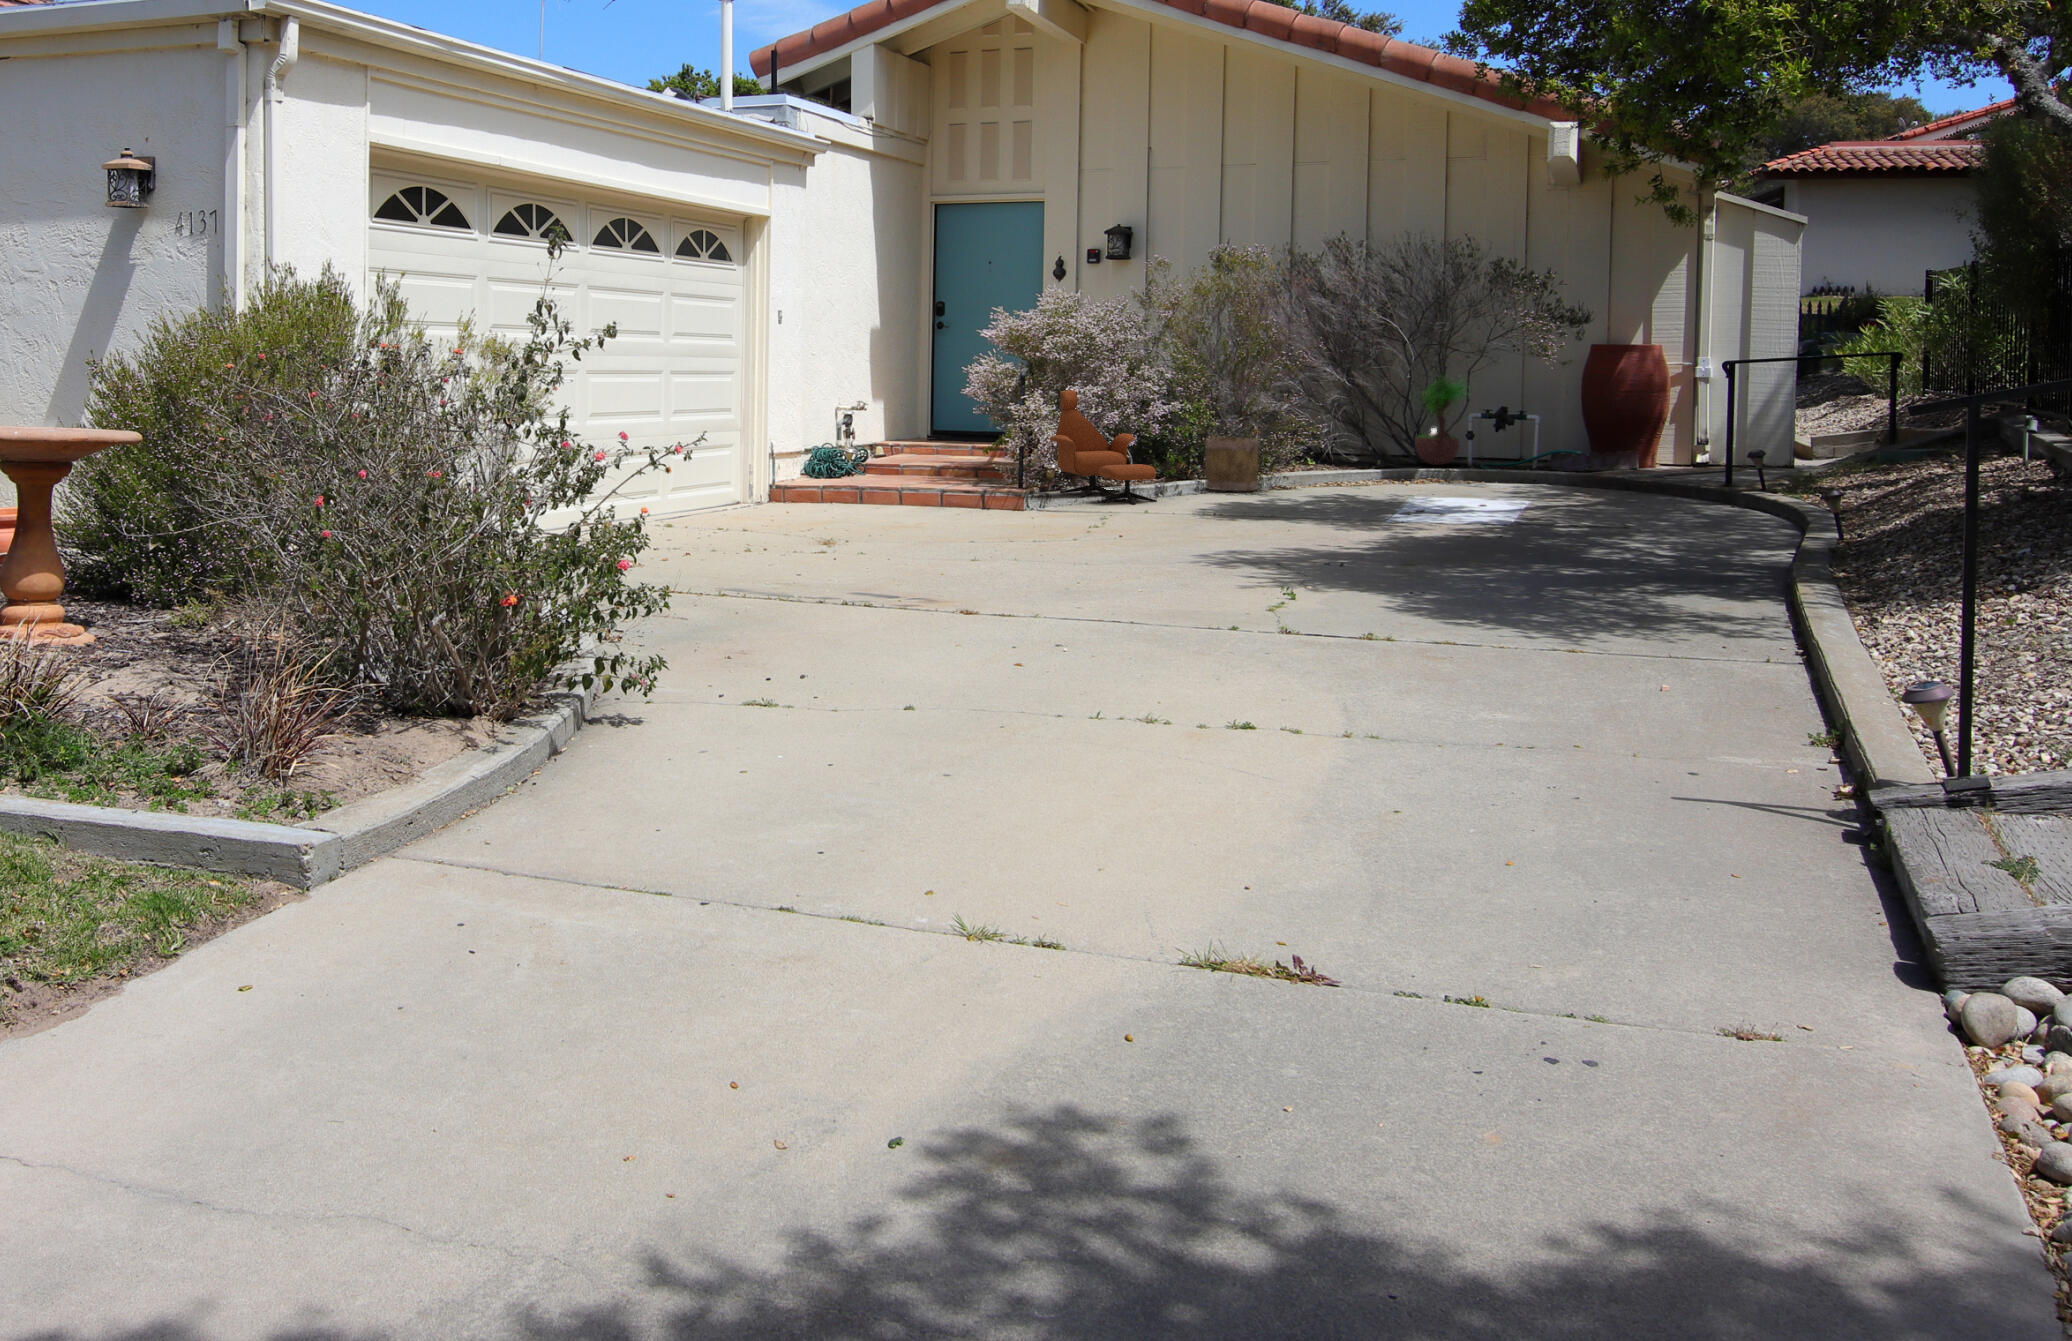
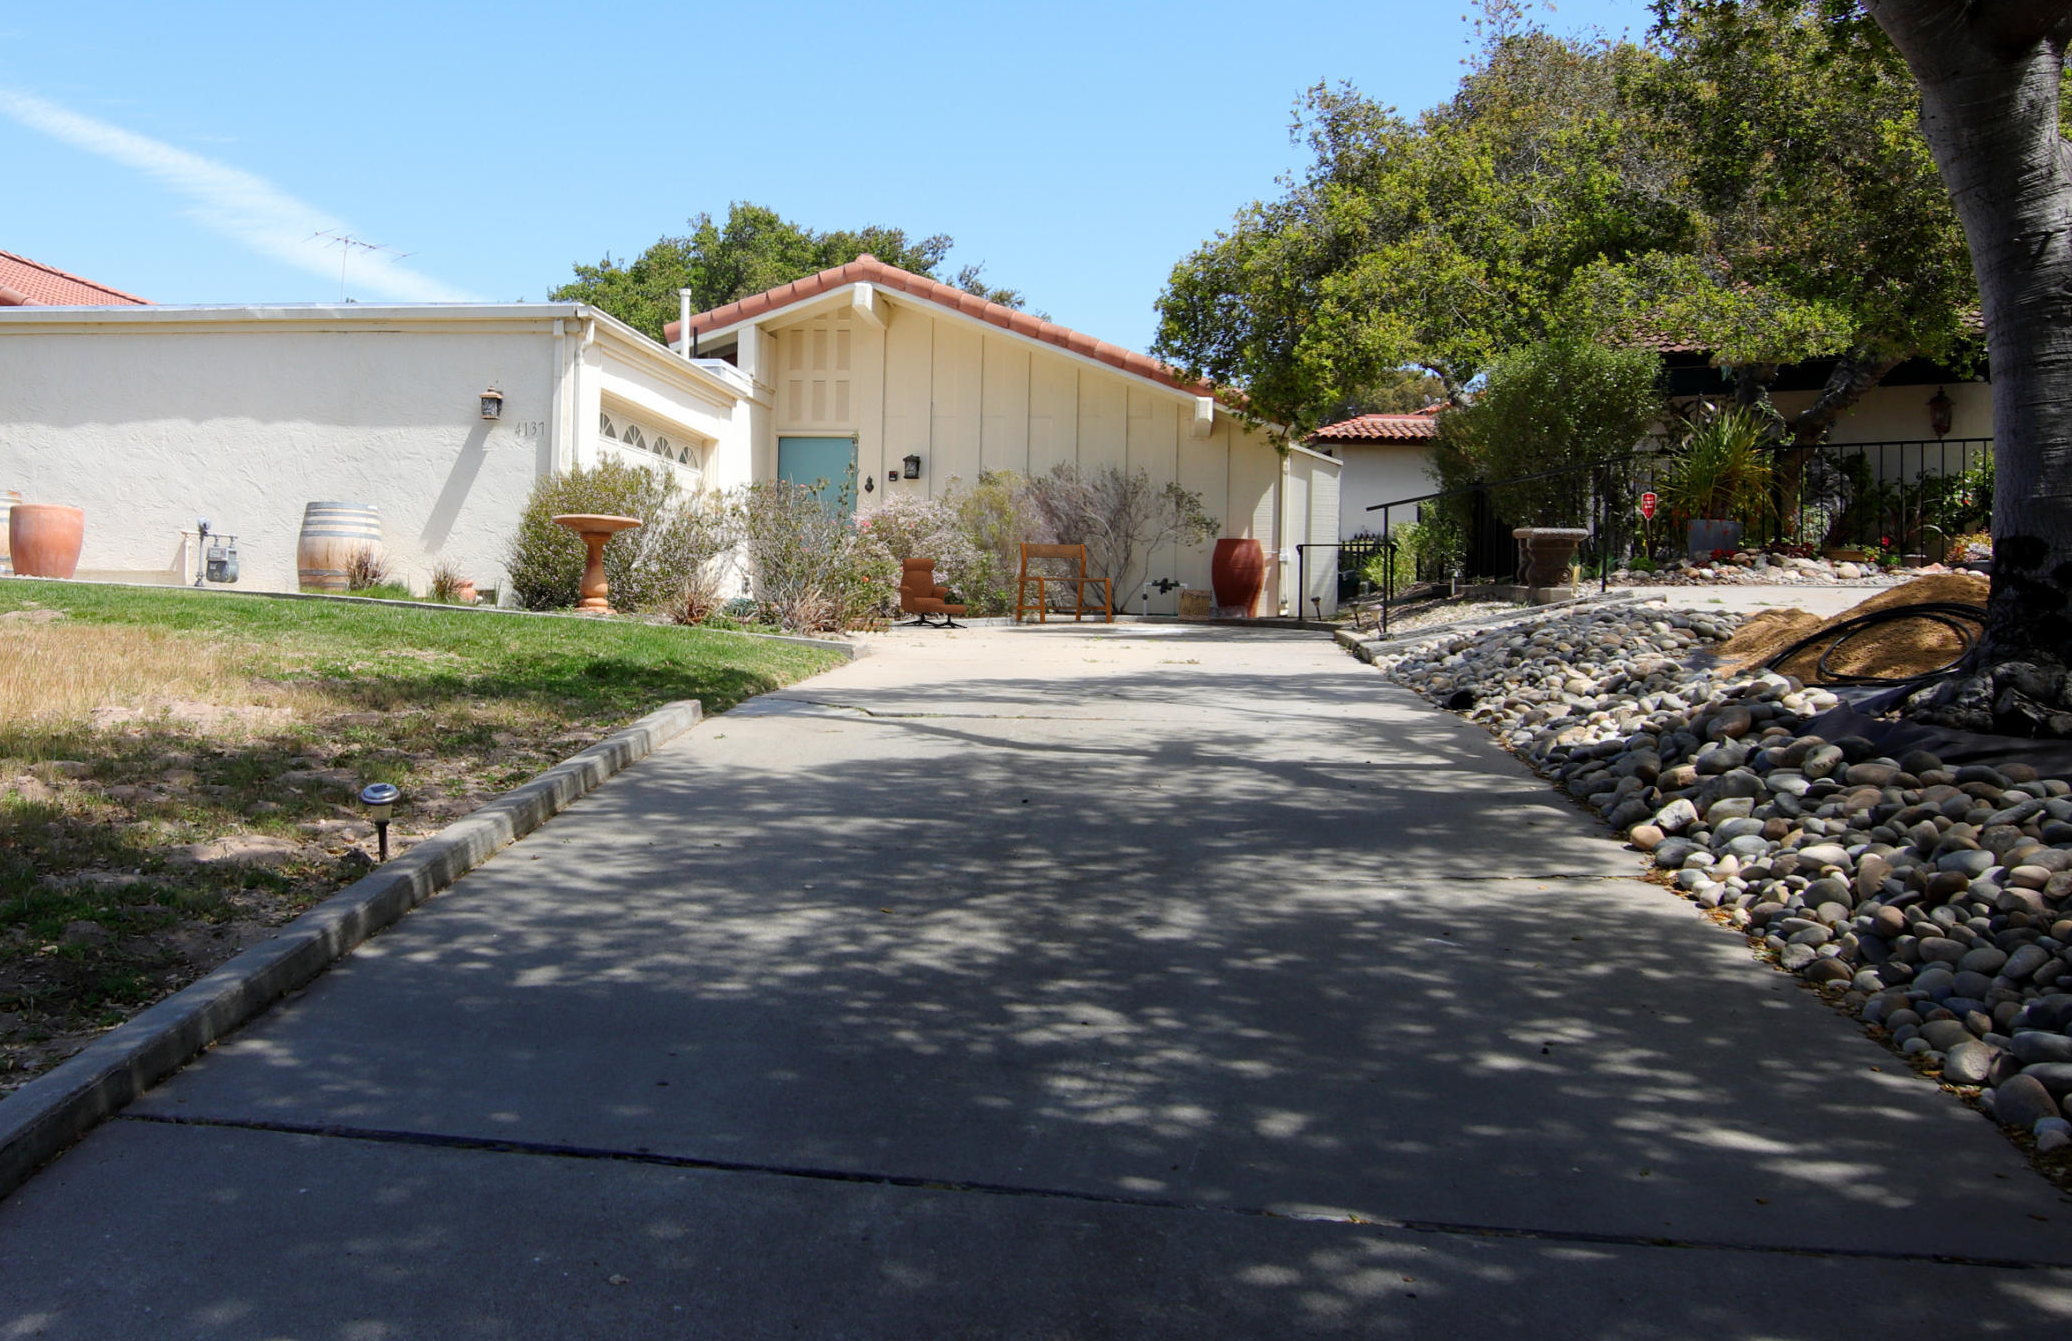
bench: none [1257,357,1411,484] -> present [1016,543,1112,623]
potted tree: present [1415,376,1464,465] -> none [1107,554,1144,619]
bucket: present [1205,436,1263,491] -> present [1178,588,1213,621]

